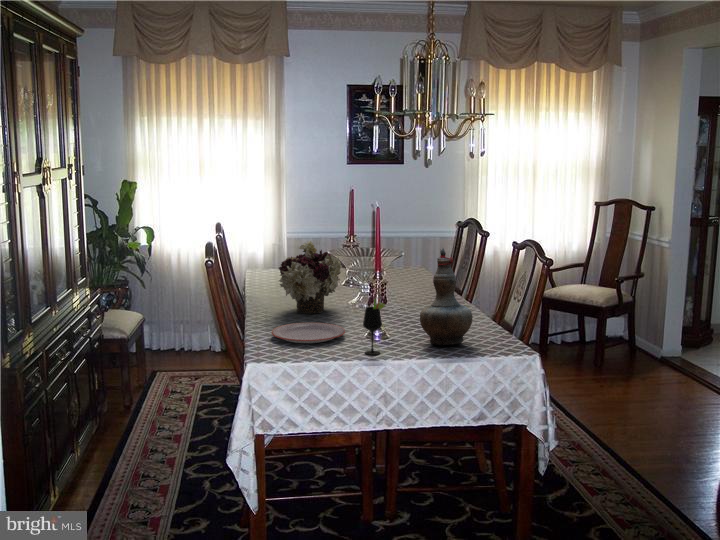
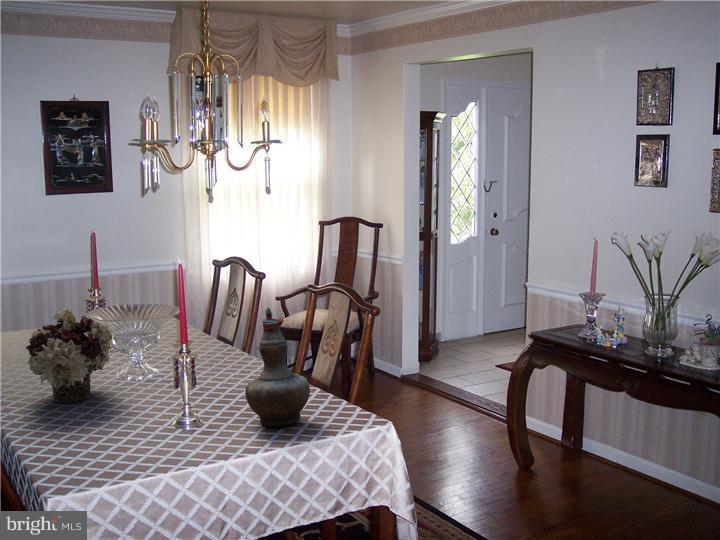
wine glass: present [363,299,385,355] -> none [188,383,217,456]
plate: present [271,322,345,343] -> none [46,416,149,453]

